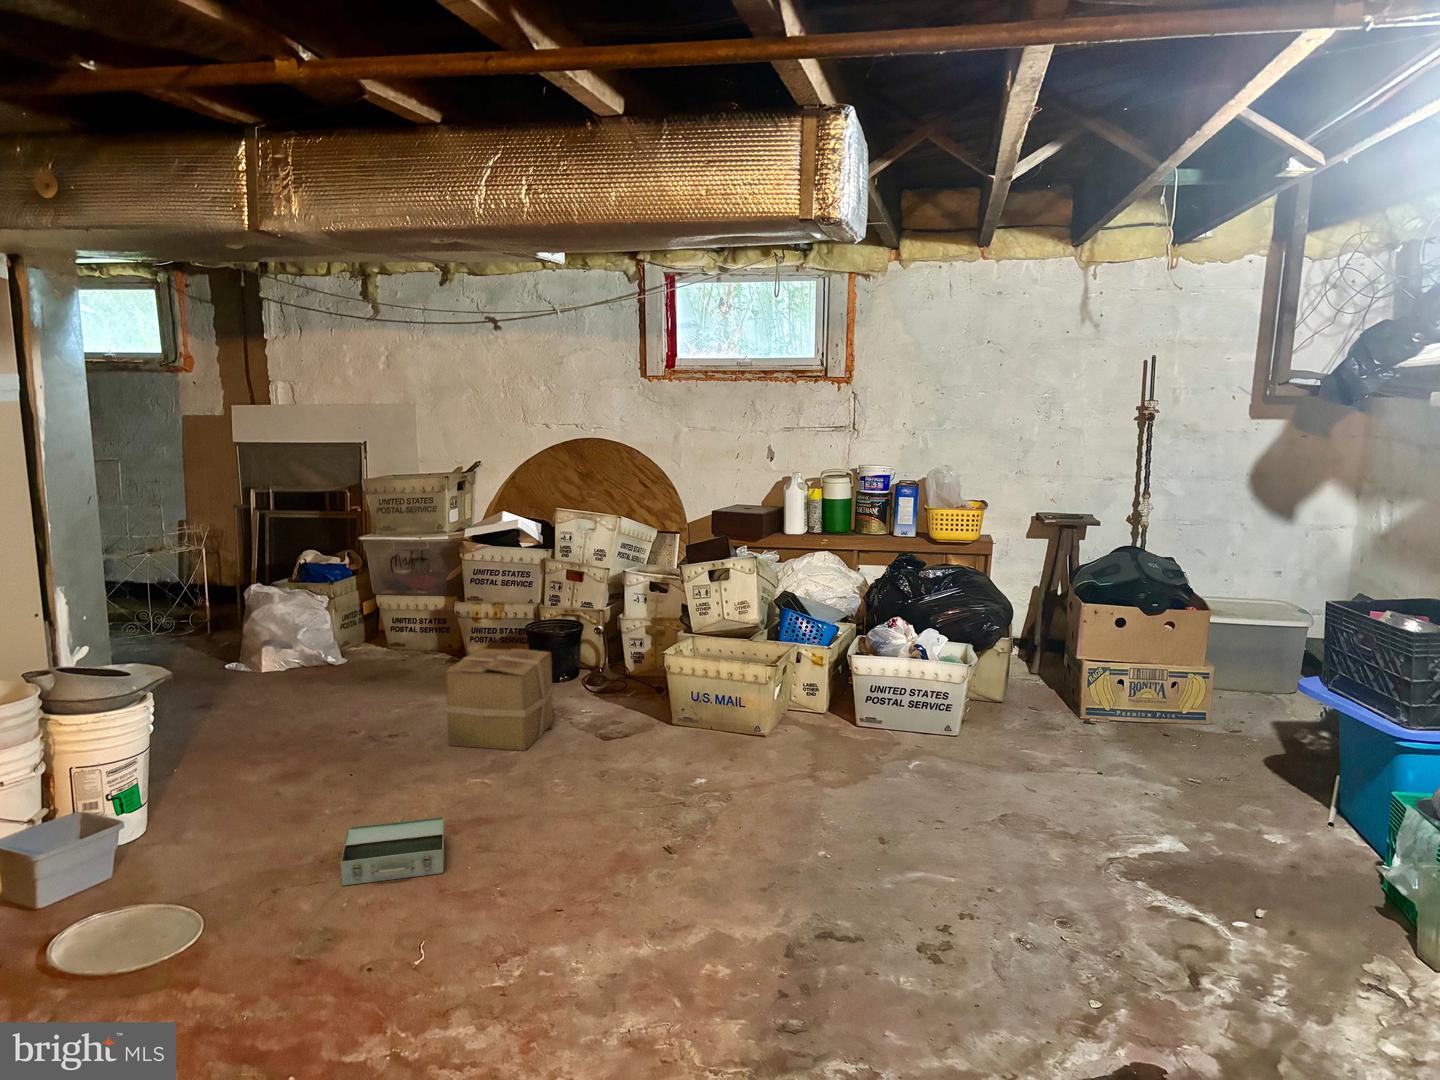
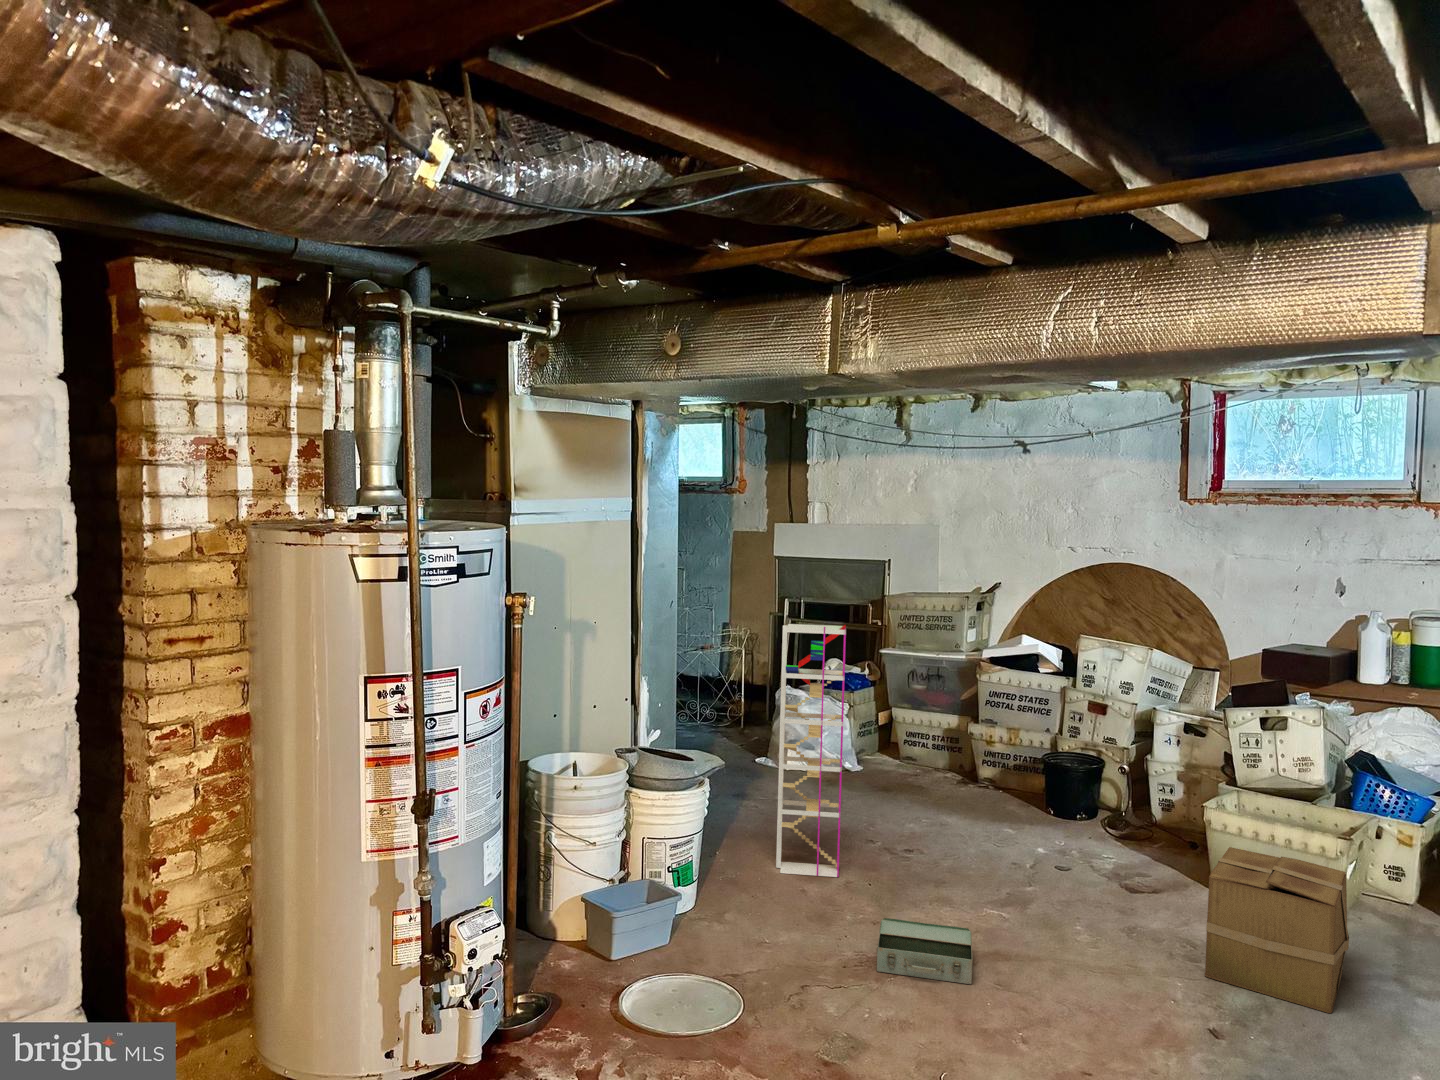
shelving unit: none [212,520,310,801] -> present [776,624,846,877]
cardboard box: present [446,648,553,751] -> present [1205,847,1349,1013]

